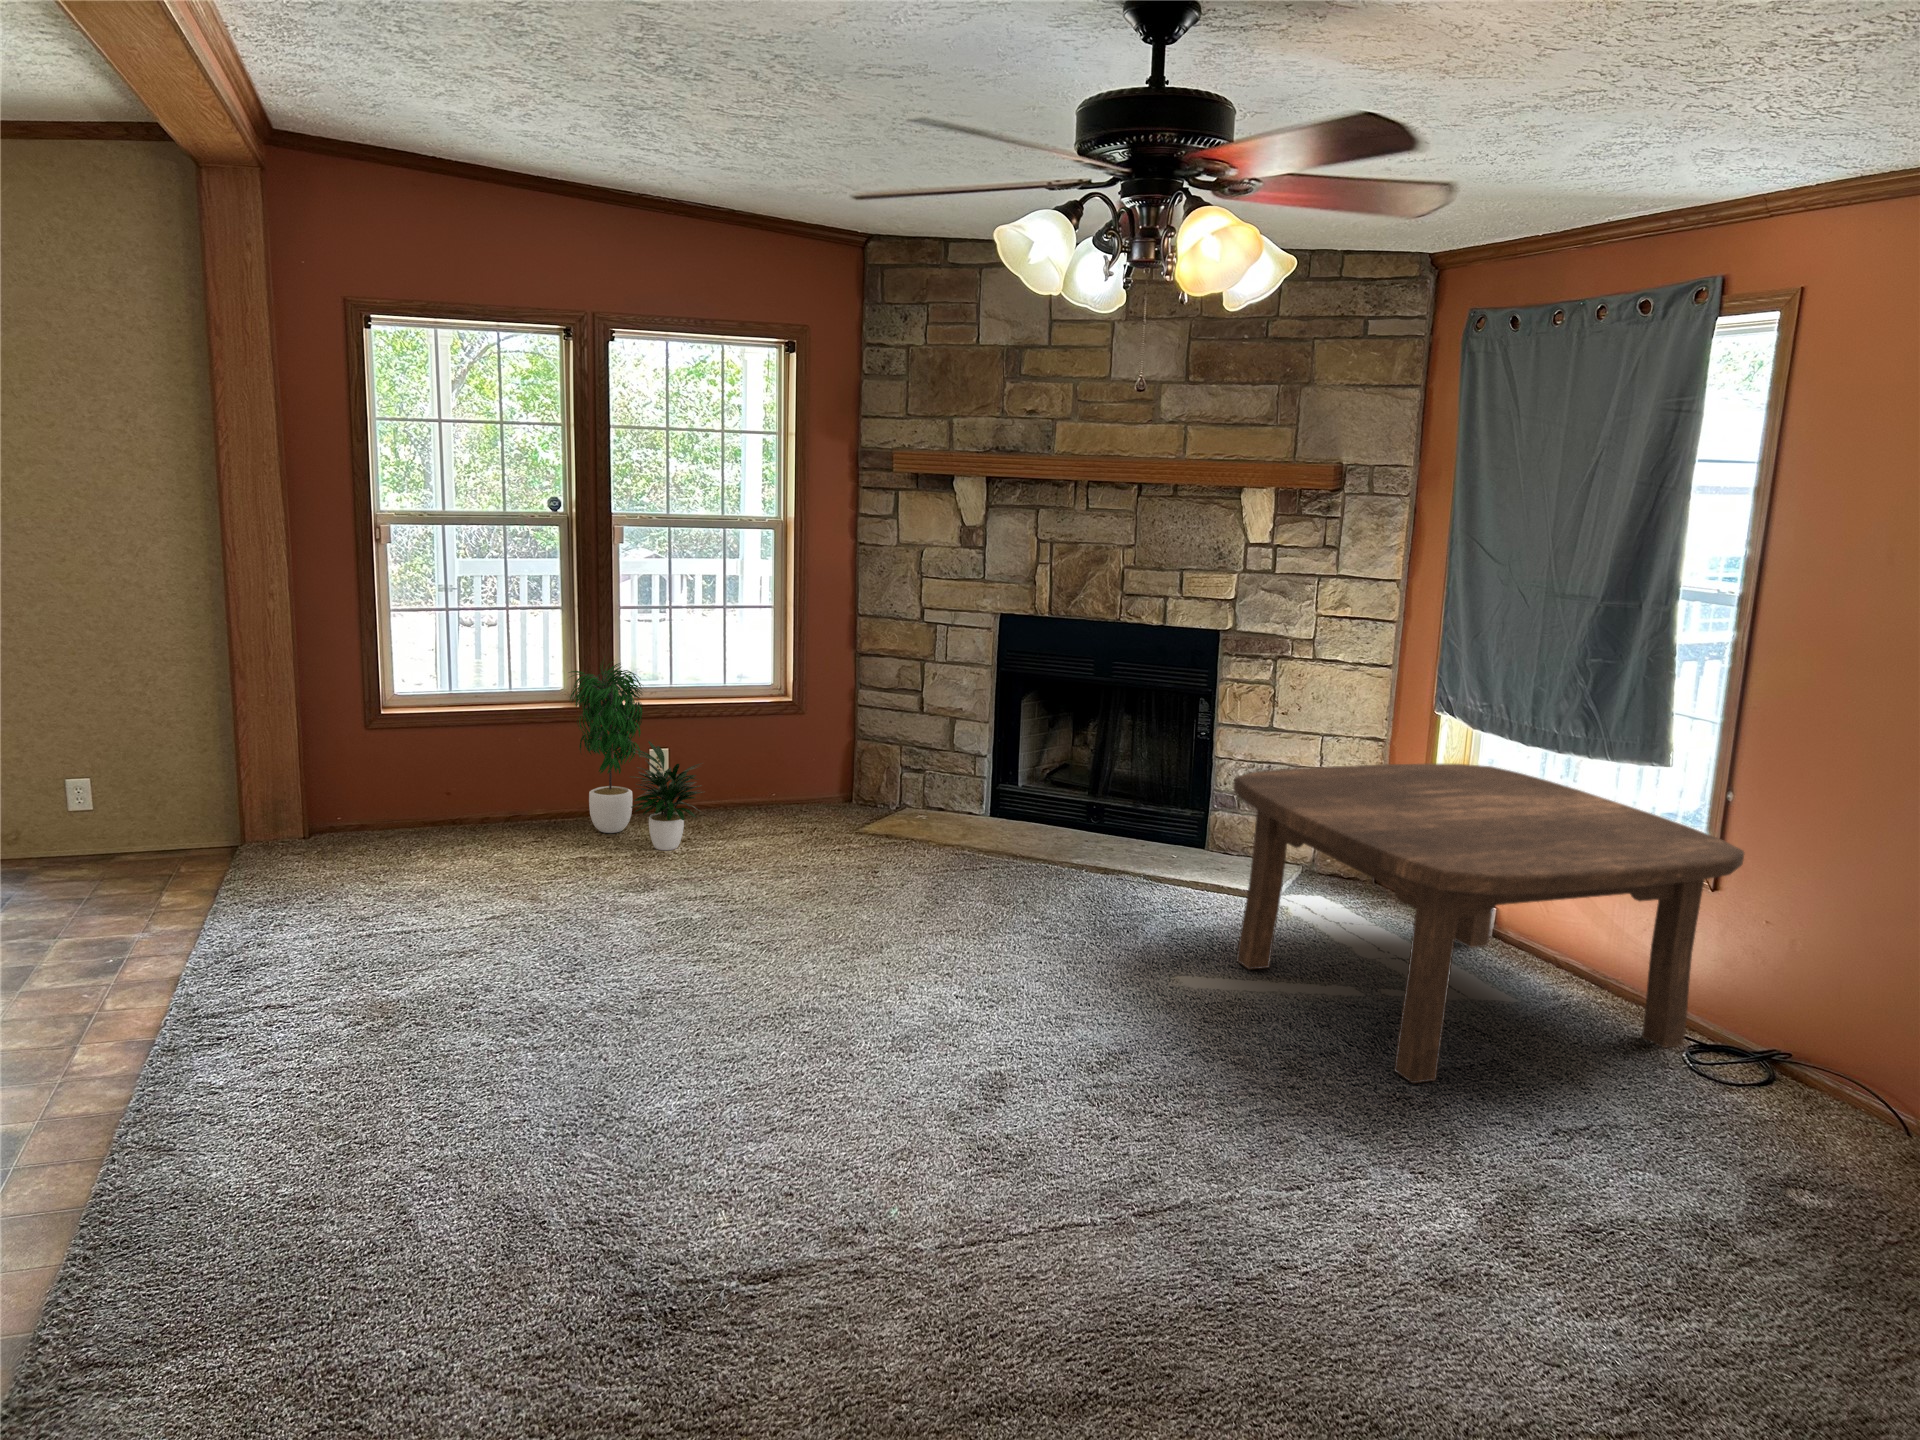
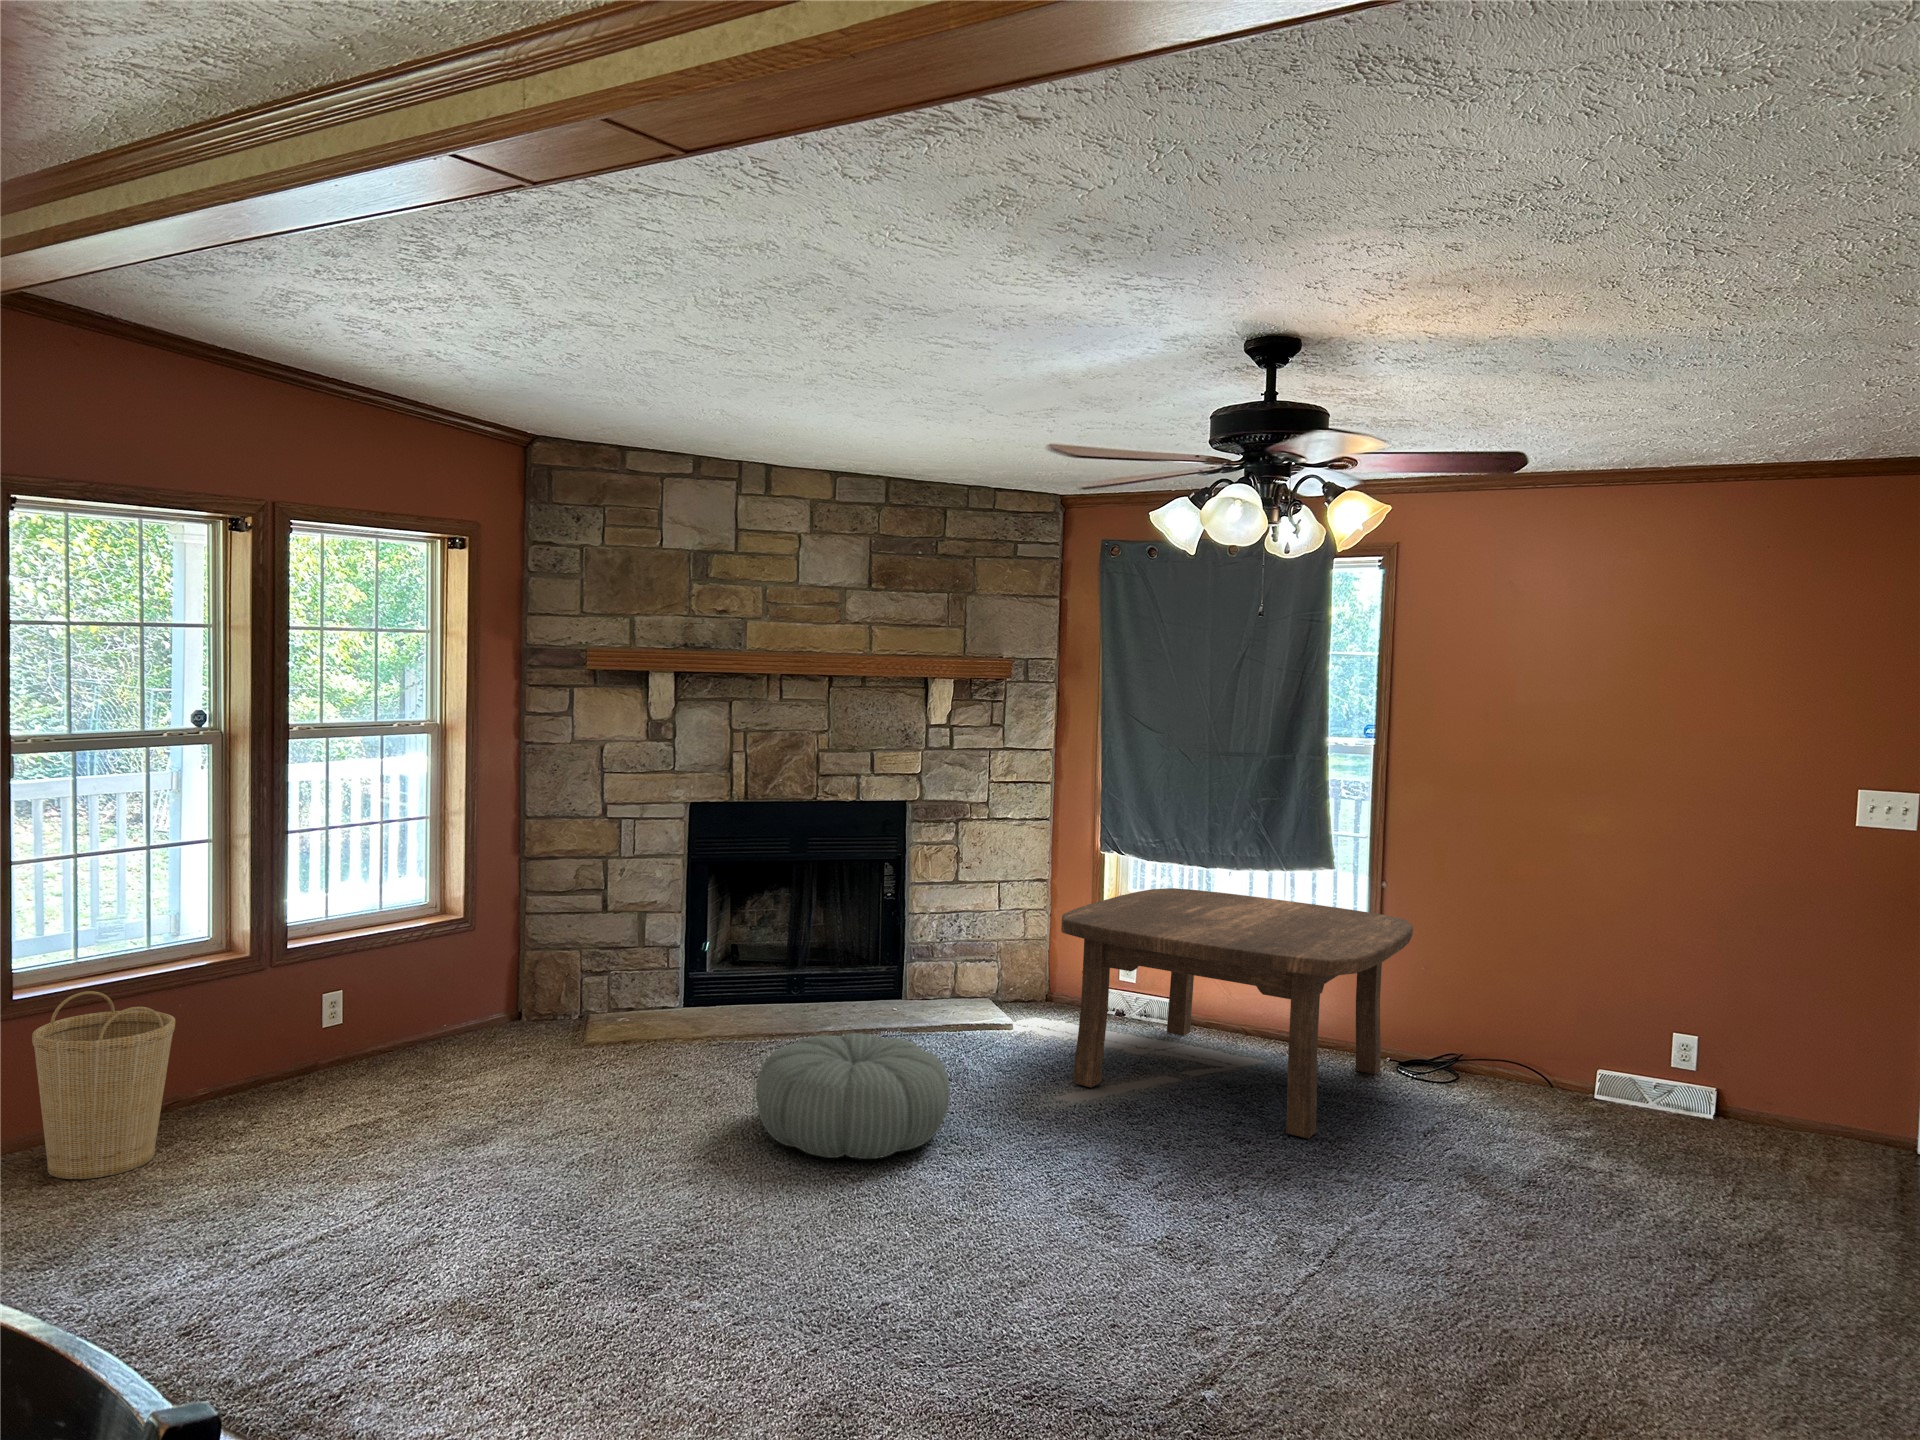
potted plant: present [569,660,702,850] -> none [254,884,461,1112]
basket: none [408,717,500,850] -> present [32,991,175,1179]
pouf: none [848,851,1041,974] -> present [756,1033,950,1159]

